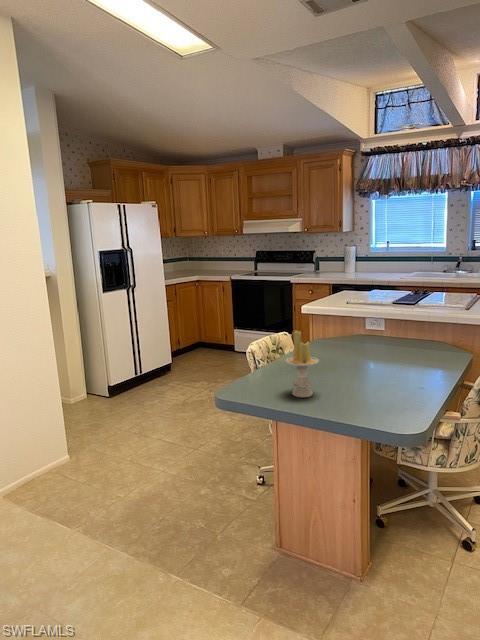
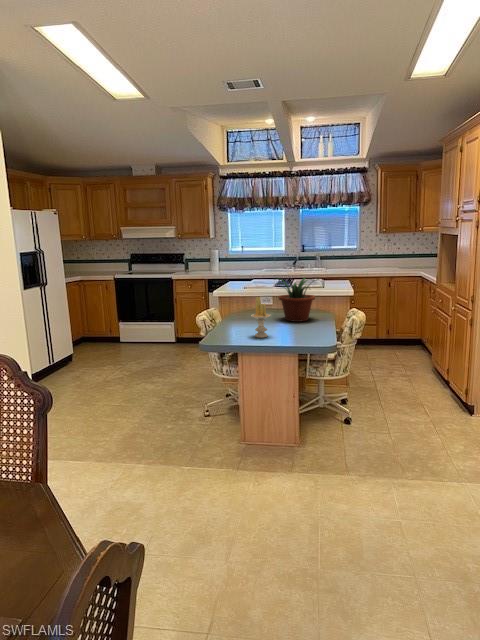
potted plant: none [356,296,433,369] -> present [278,278,315,322]

